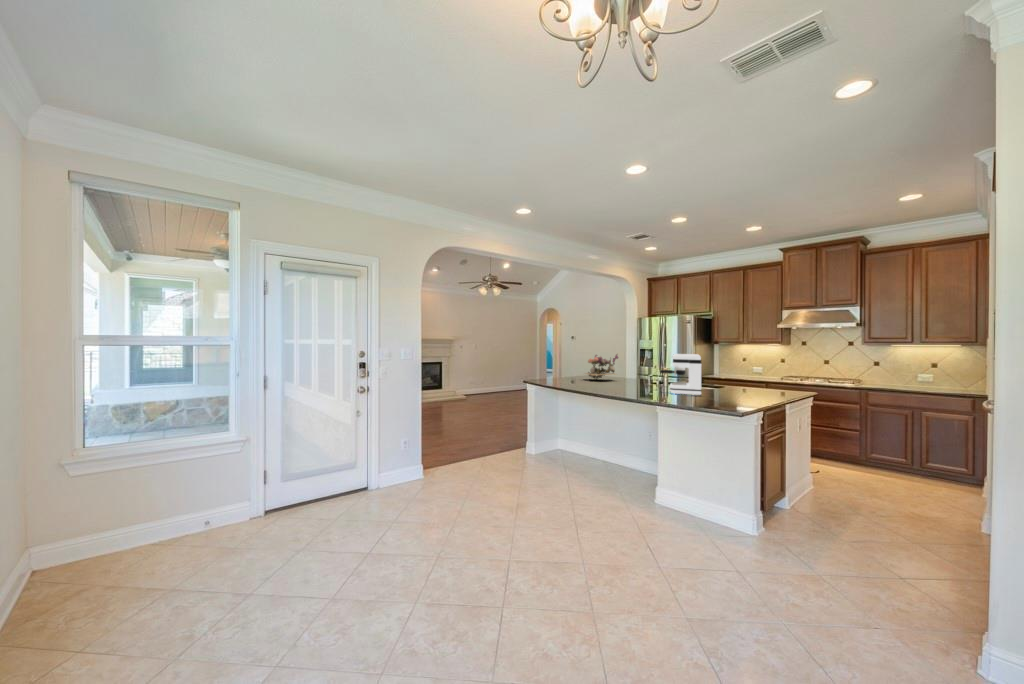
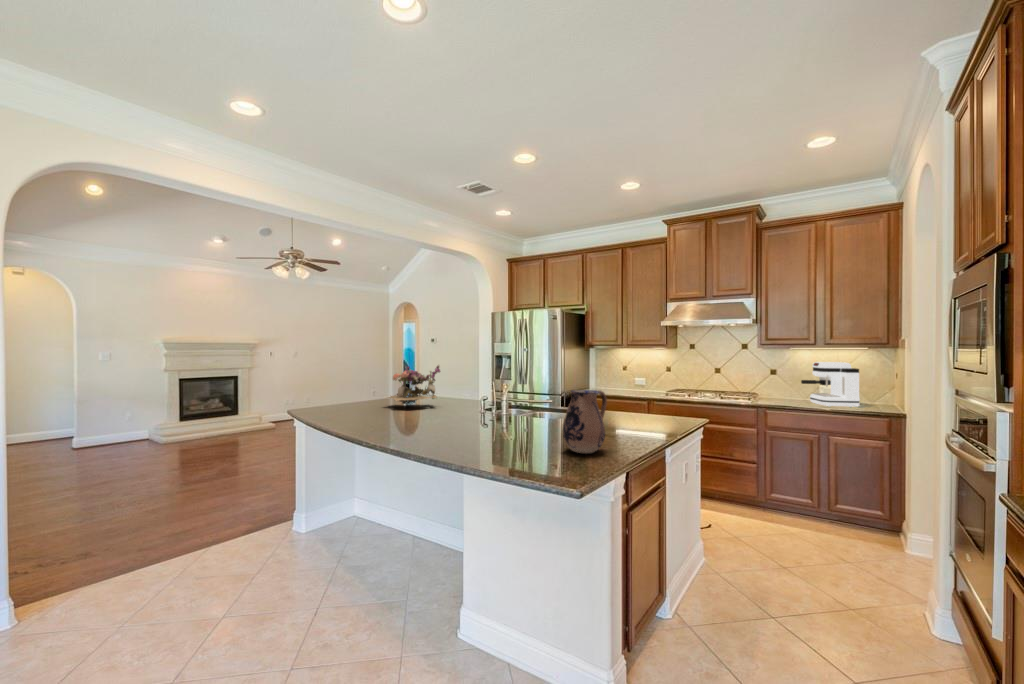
coffee maker: present [660,354,701,395] -> present [801,362,860,407]
ceramic pitcher: none [722,366,749,401] -> present [563,390,607,453]

